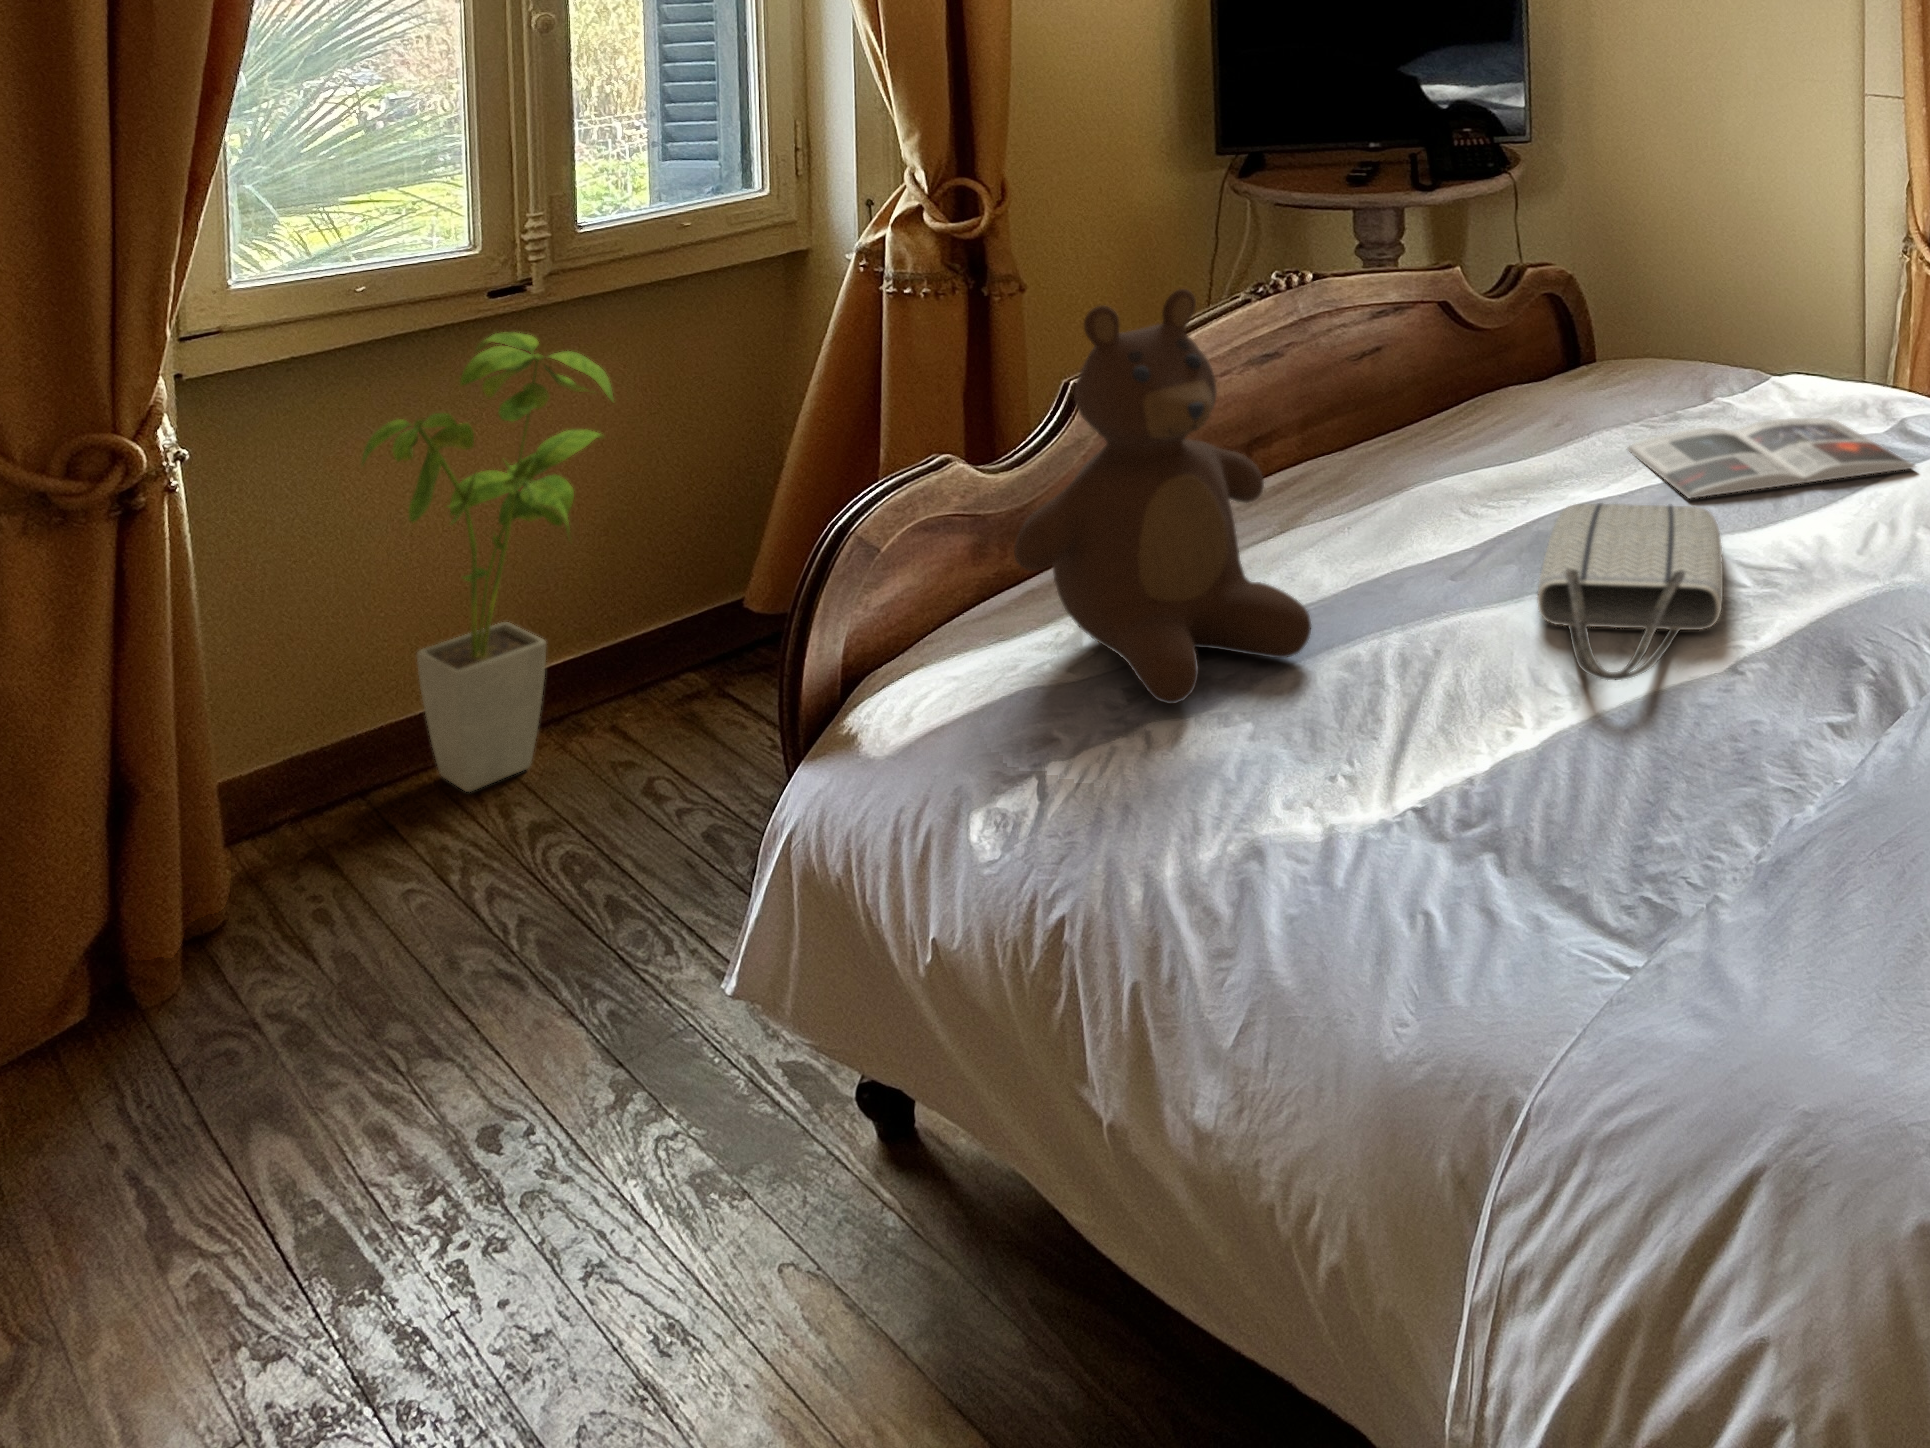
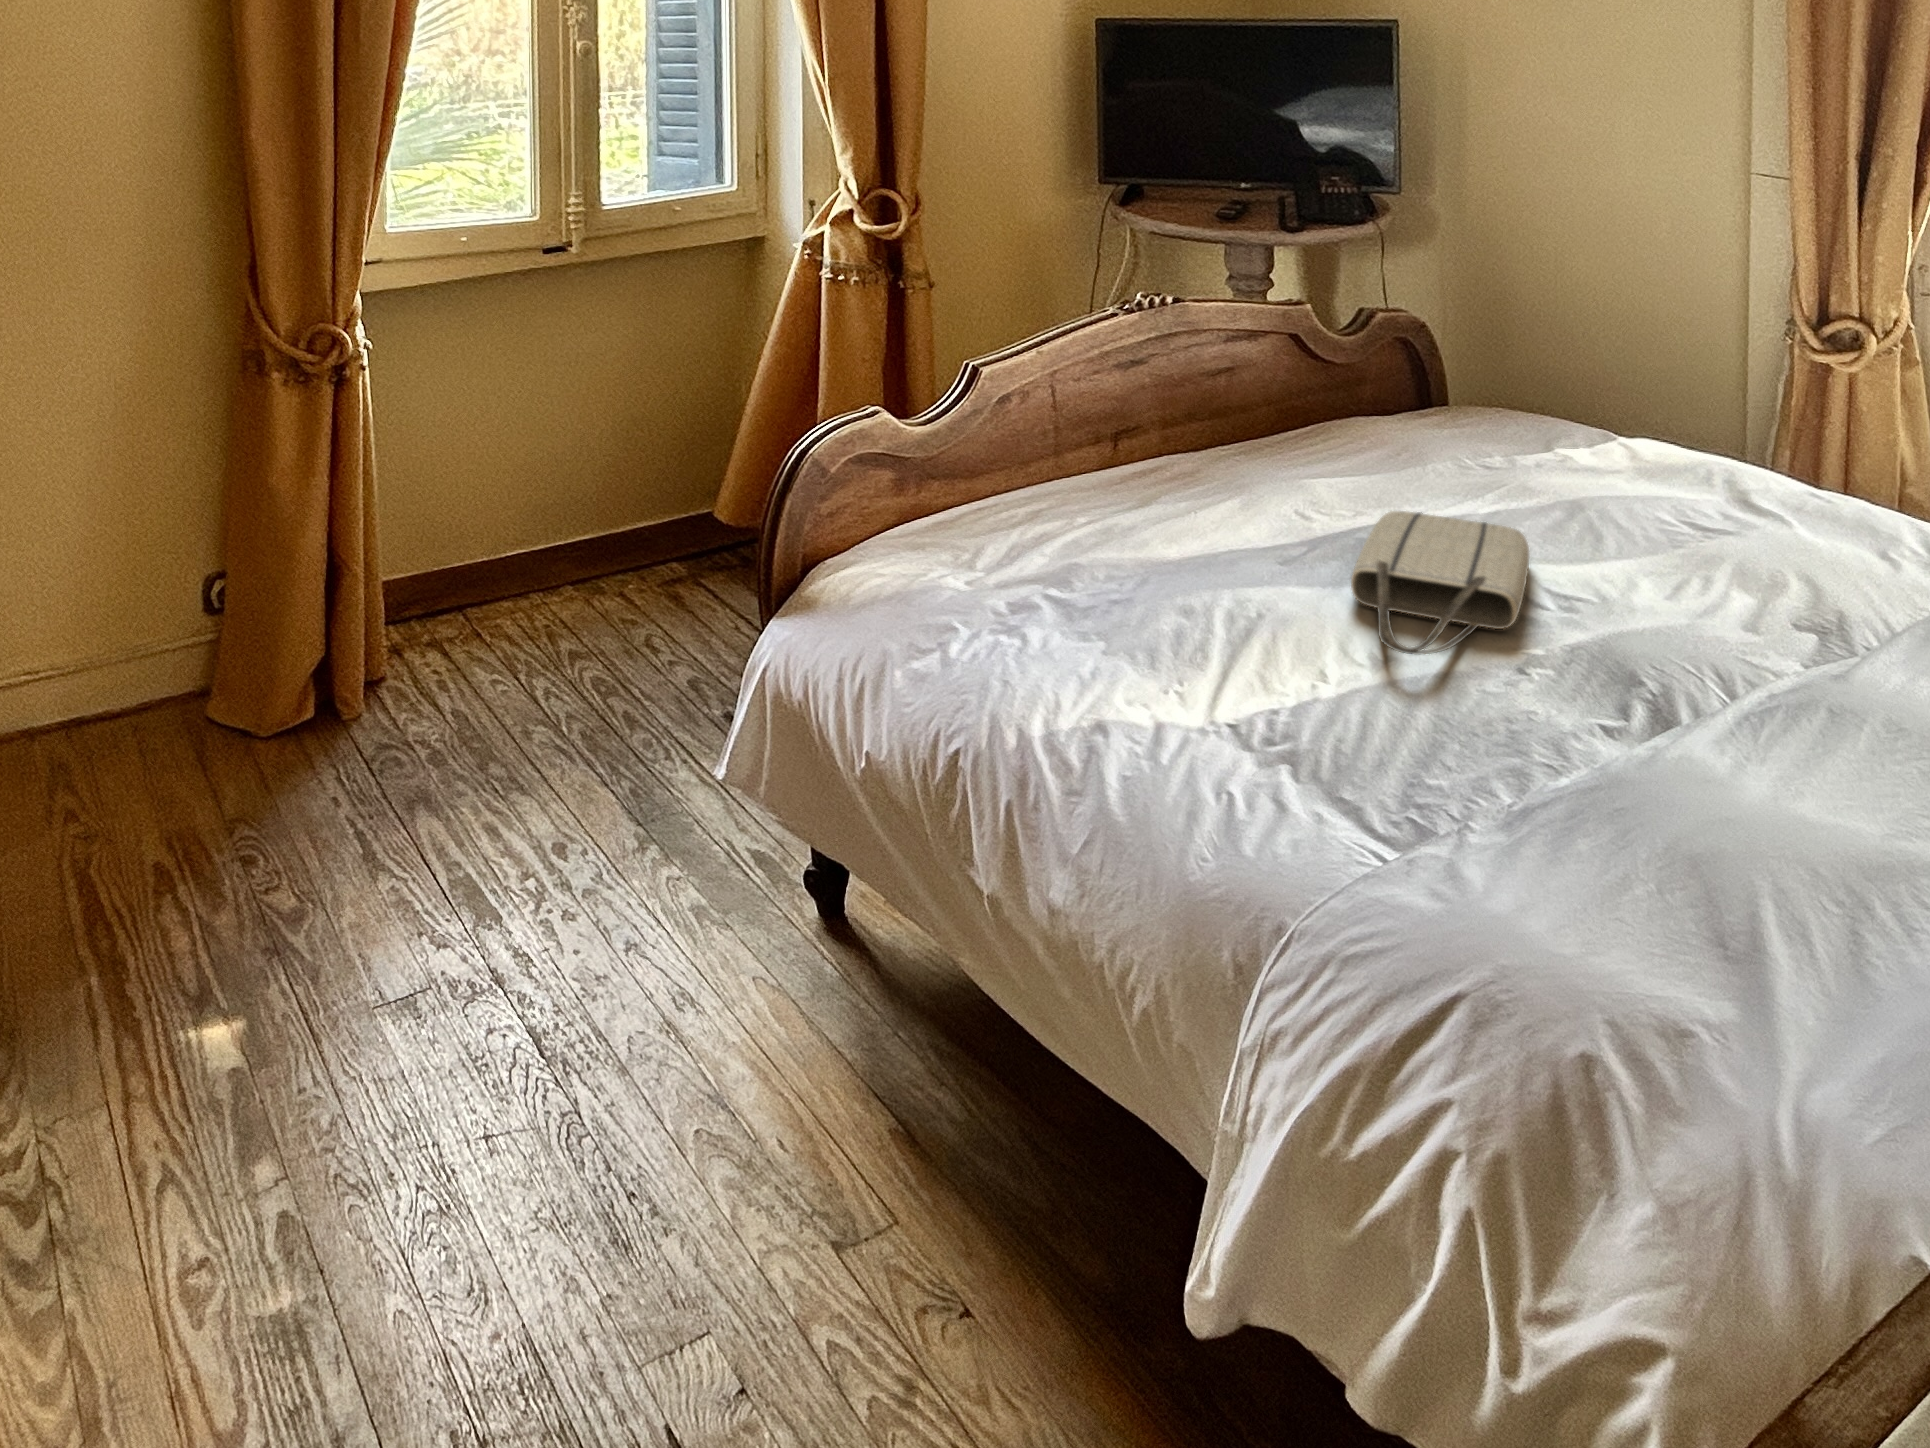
teddy bear: present [1014,289,1311,704] -> none [927,294,1156,615]
house plant: present [362,332,613,792] -> none [467,278,636,618]
magazine: present [1628,418,1915,499] -> none [1457,462,1747,524]

